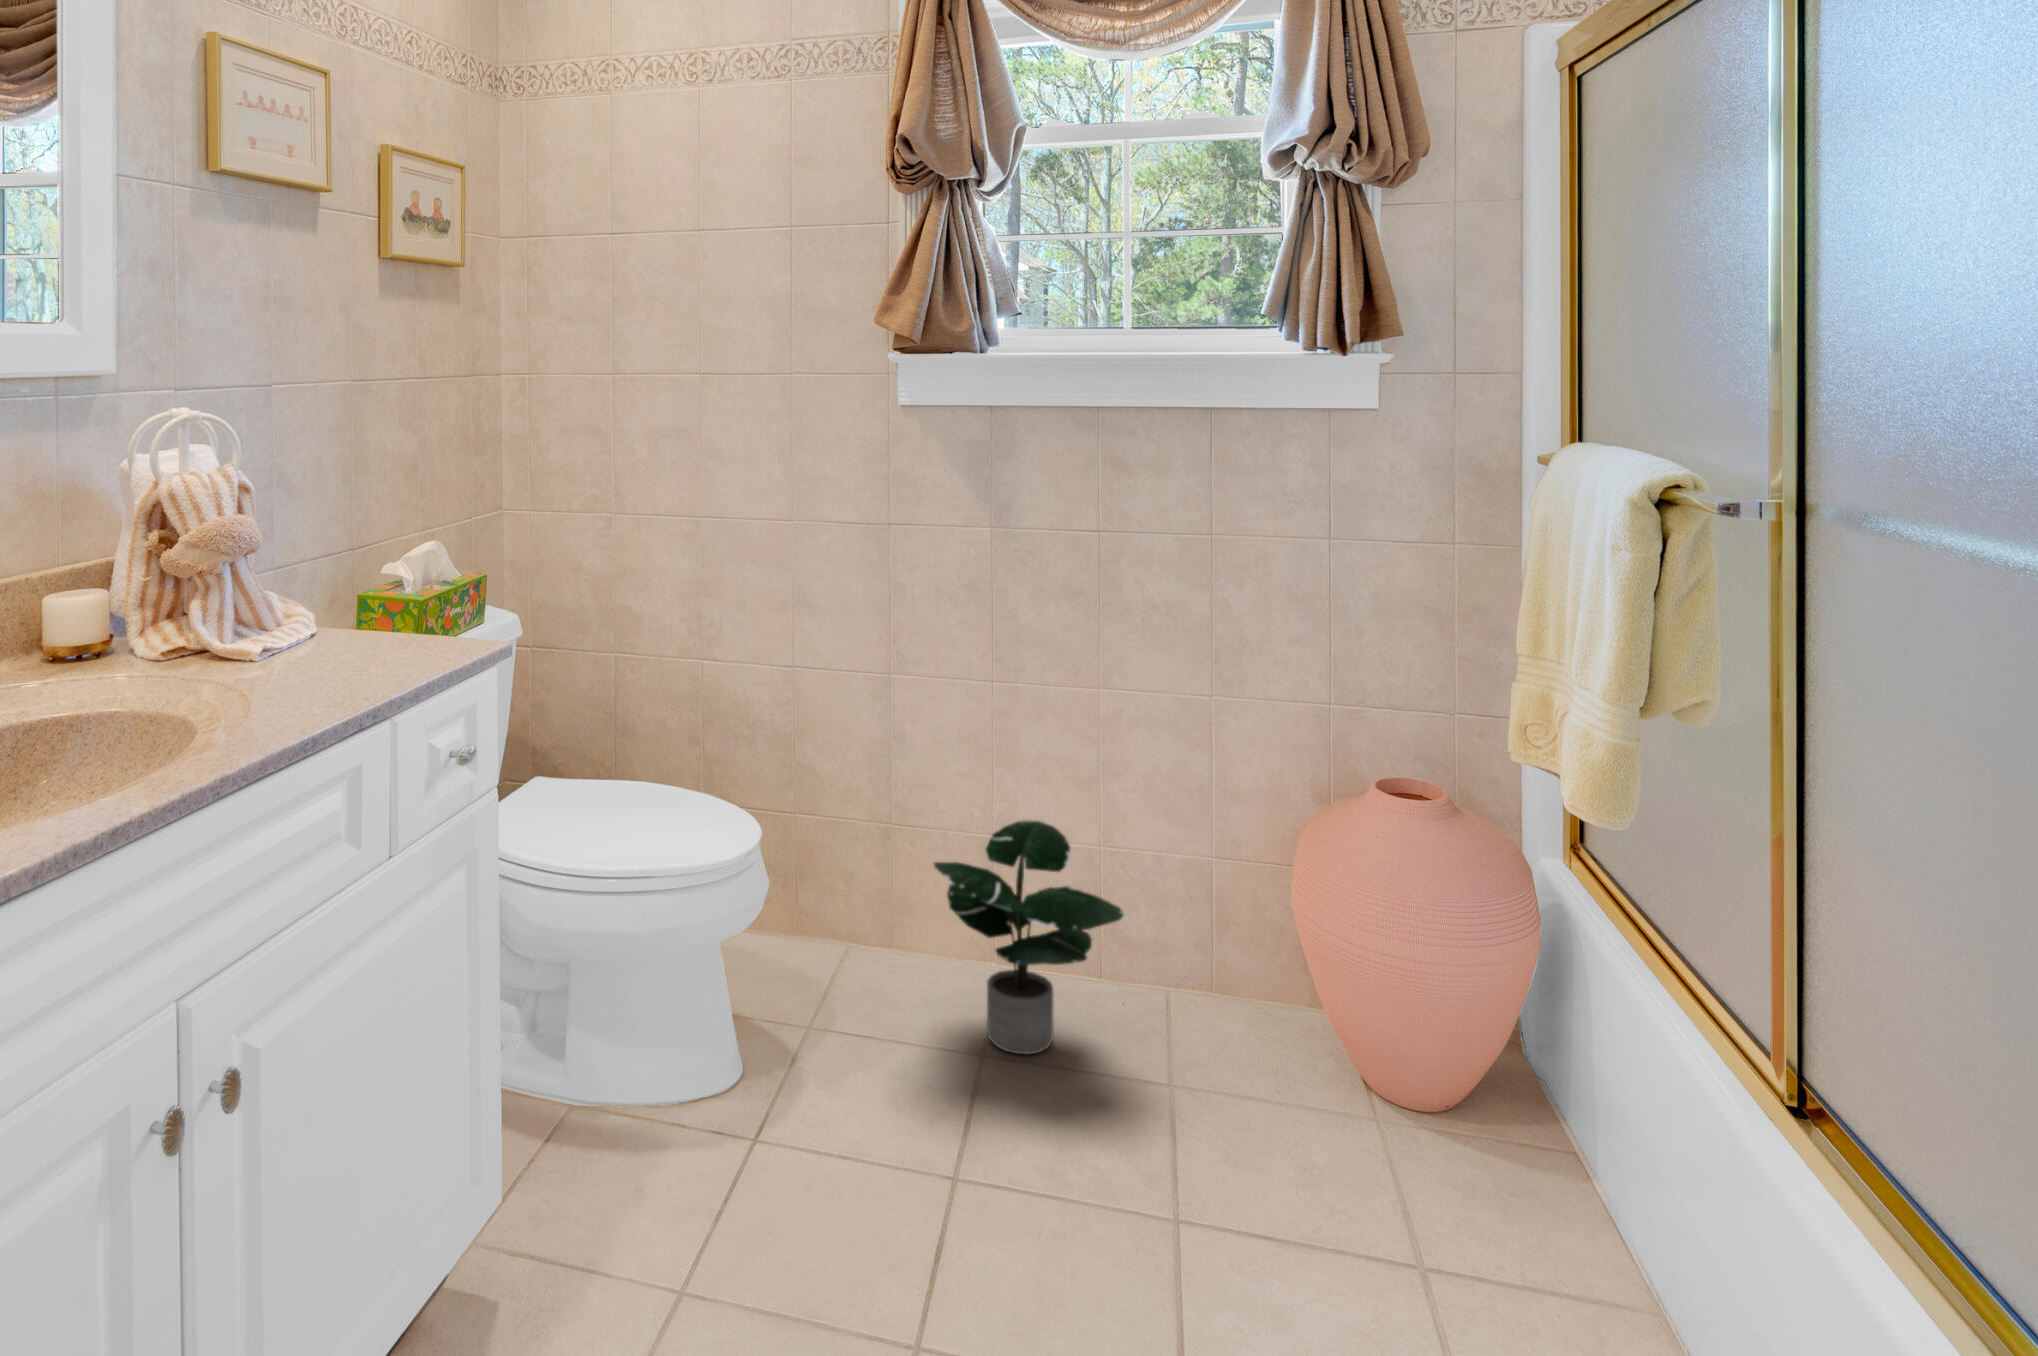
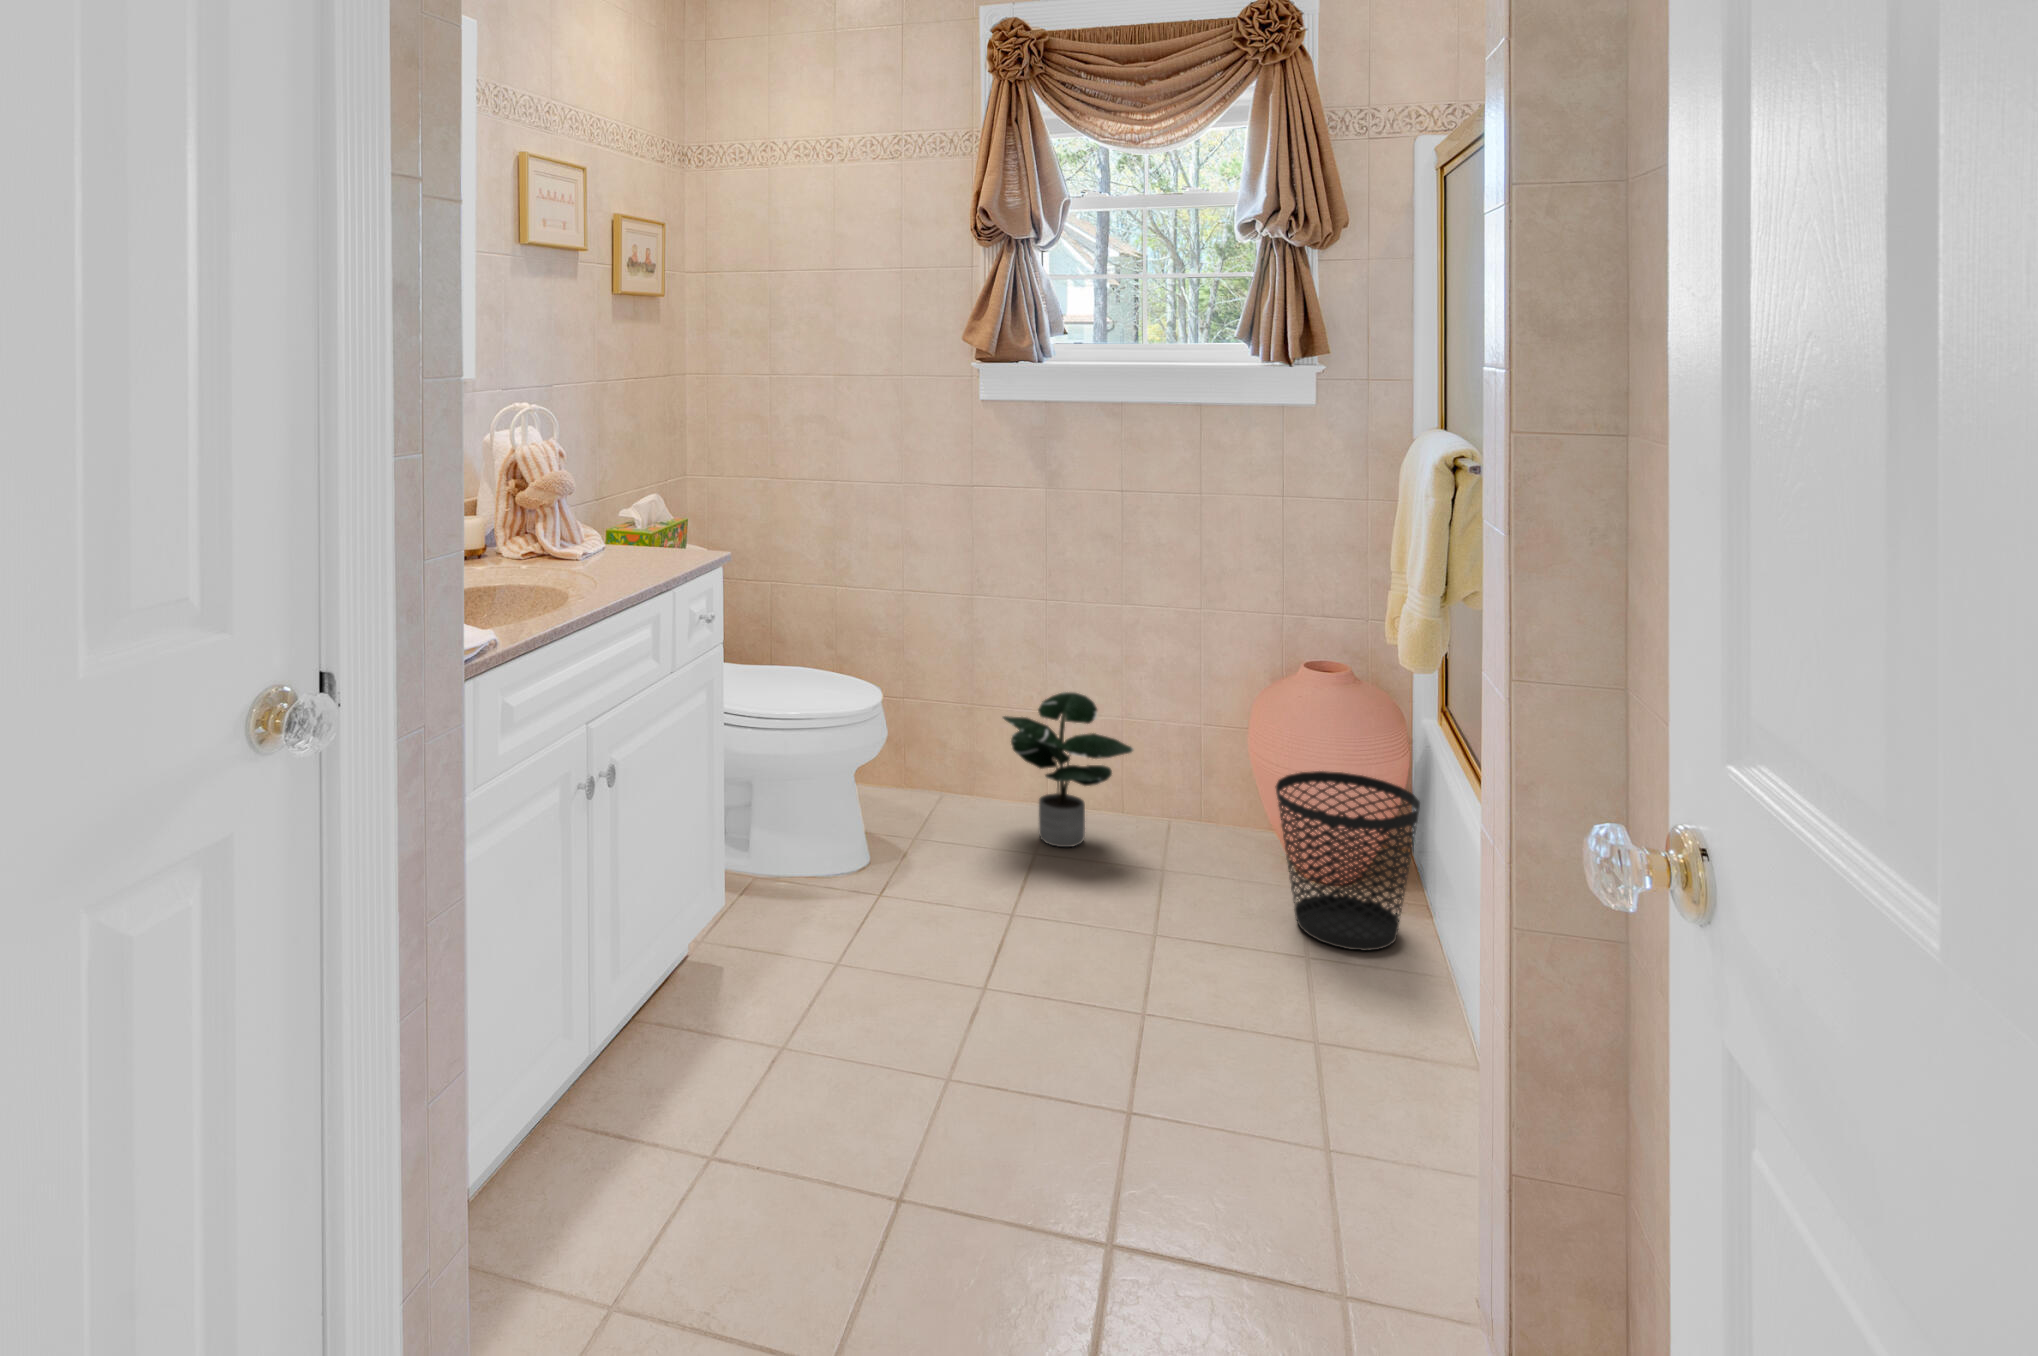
wastebasket: none [1345,960,1576,1262] -> present [1275,771,1420,951]

